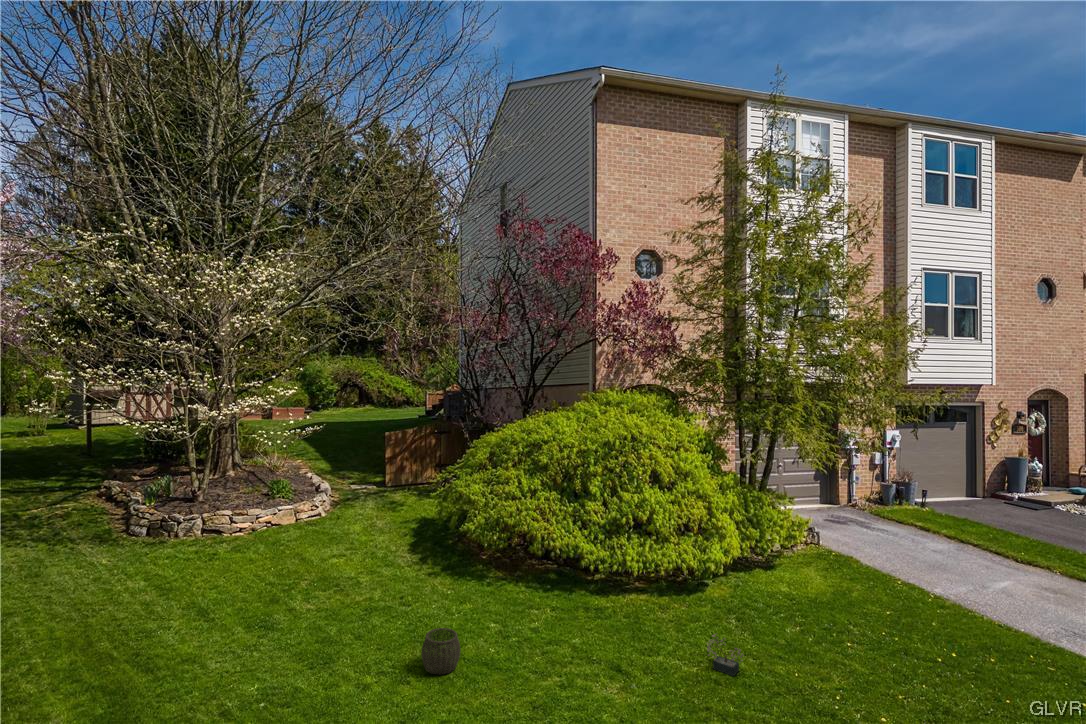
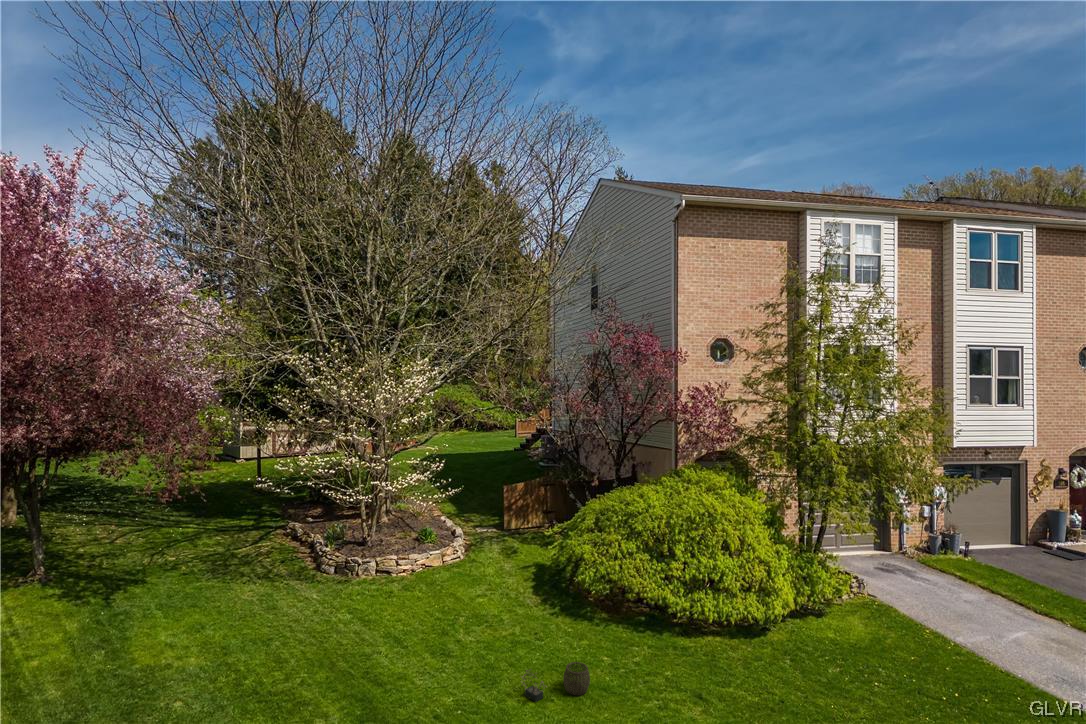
decorative plant: present [707,634,743,676] -> present [522,674,543,702]

